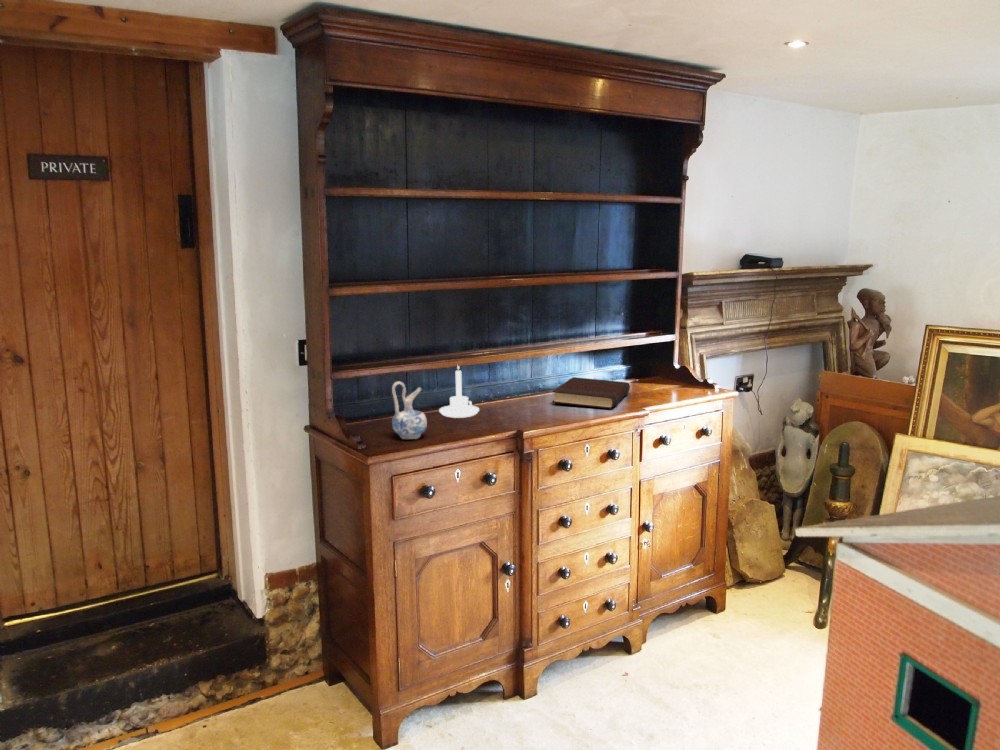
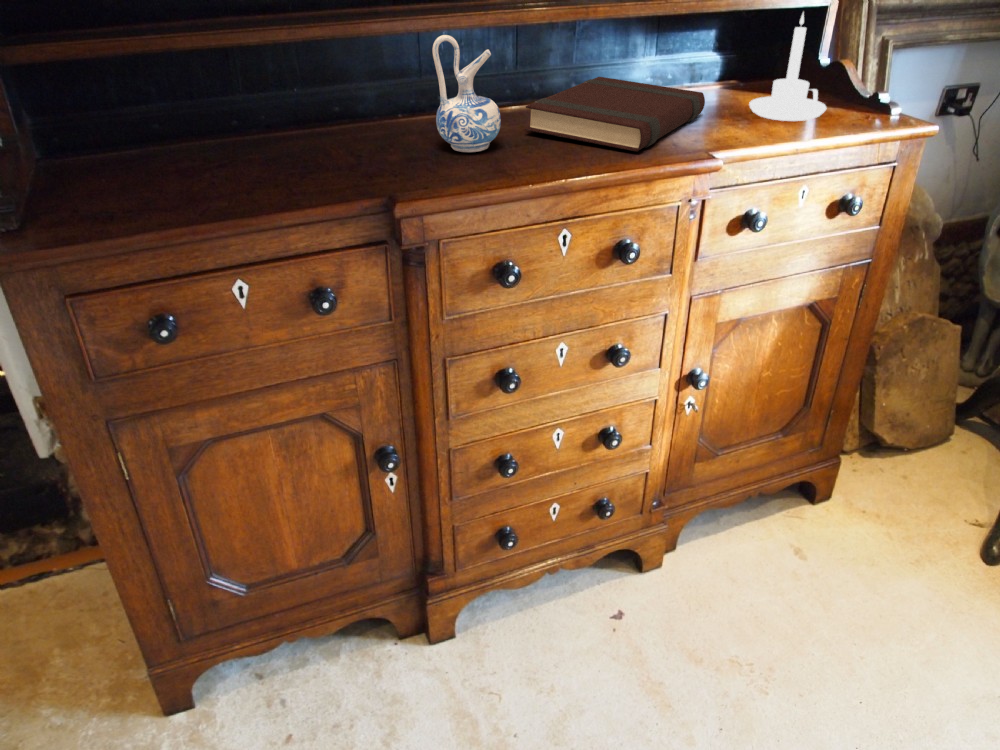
candle holder: present [439,366,479,418] -> present [749,13,826,121]
ceramic pitcher: present [392,382,427,439] -> present [432,35,501,152]

